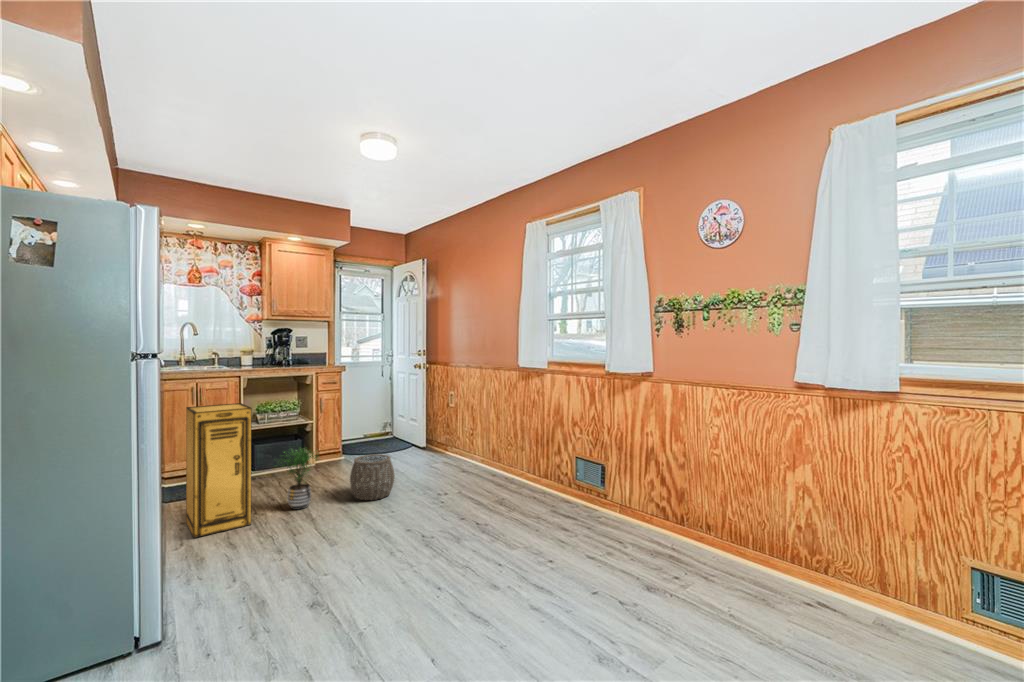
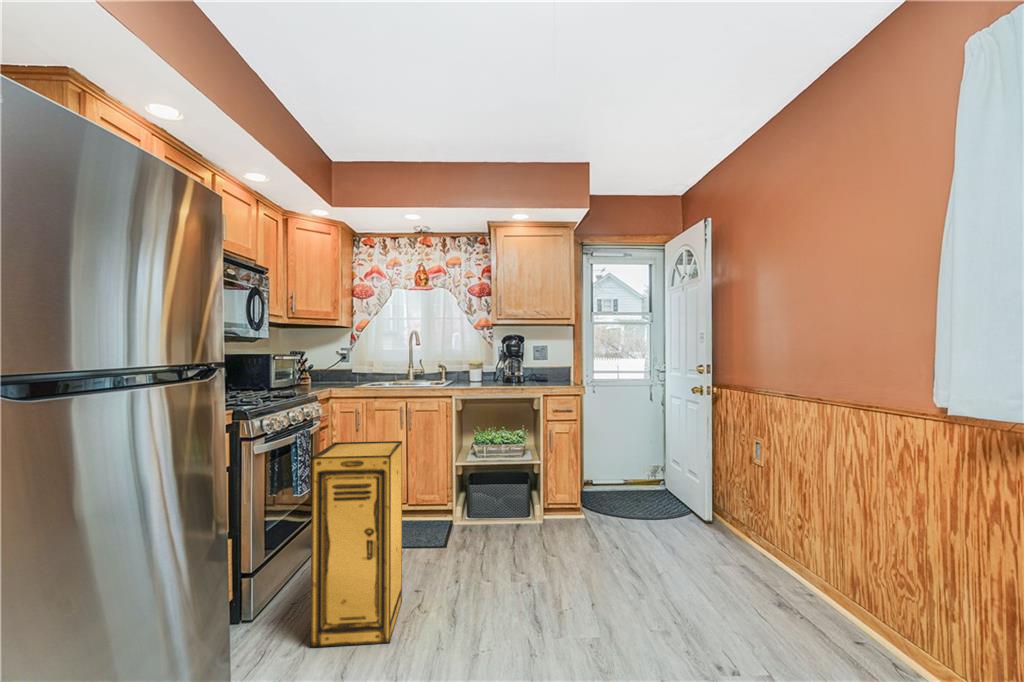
potted plant: present [279,449,317,510] -> none [435,518,506,628]
woven basket: present [350,454,395,500] -> none [550,548,631,649]

